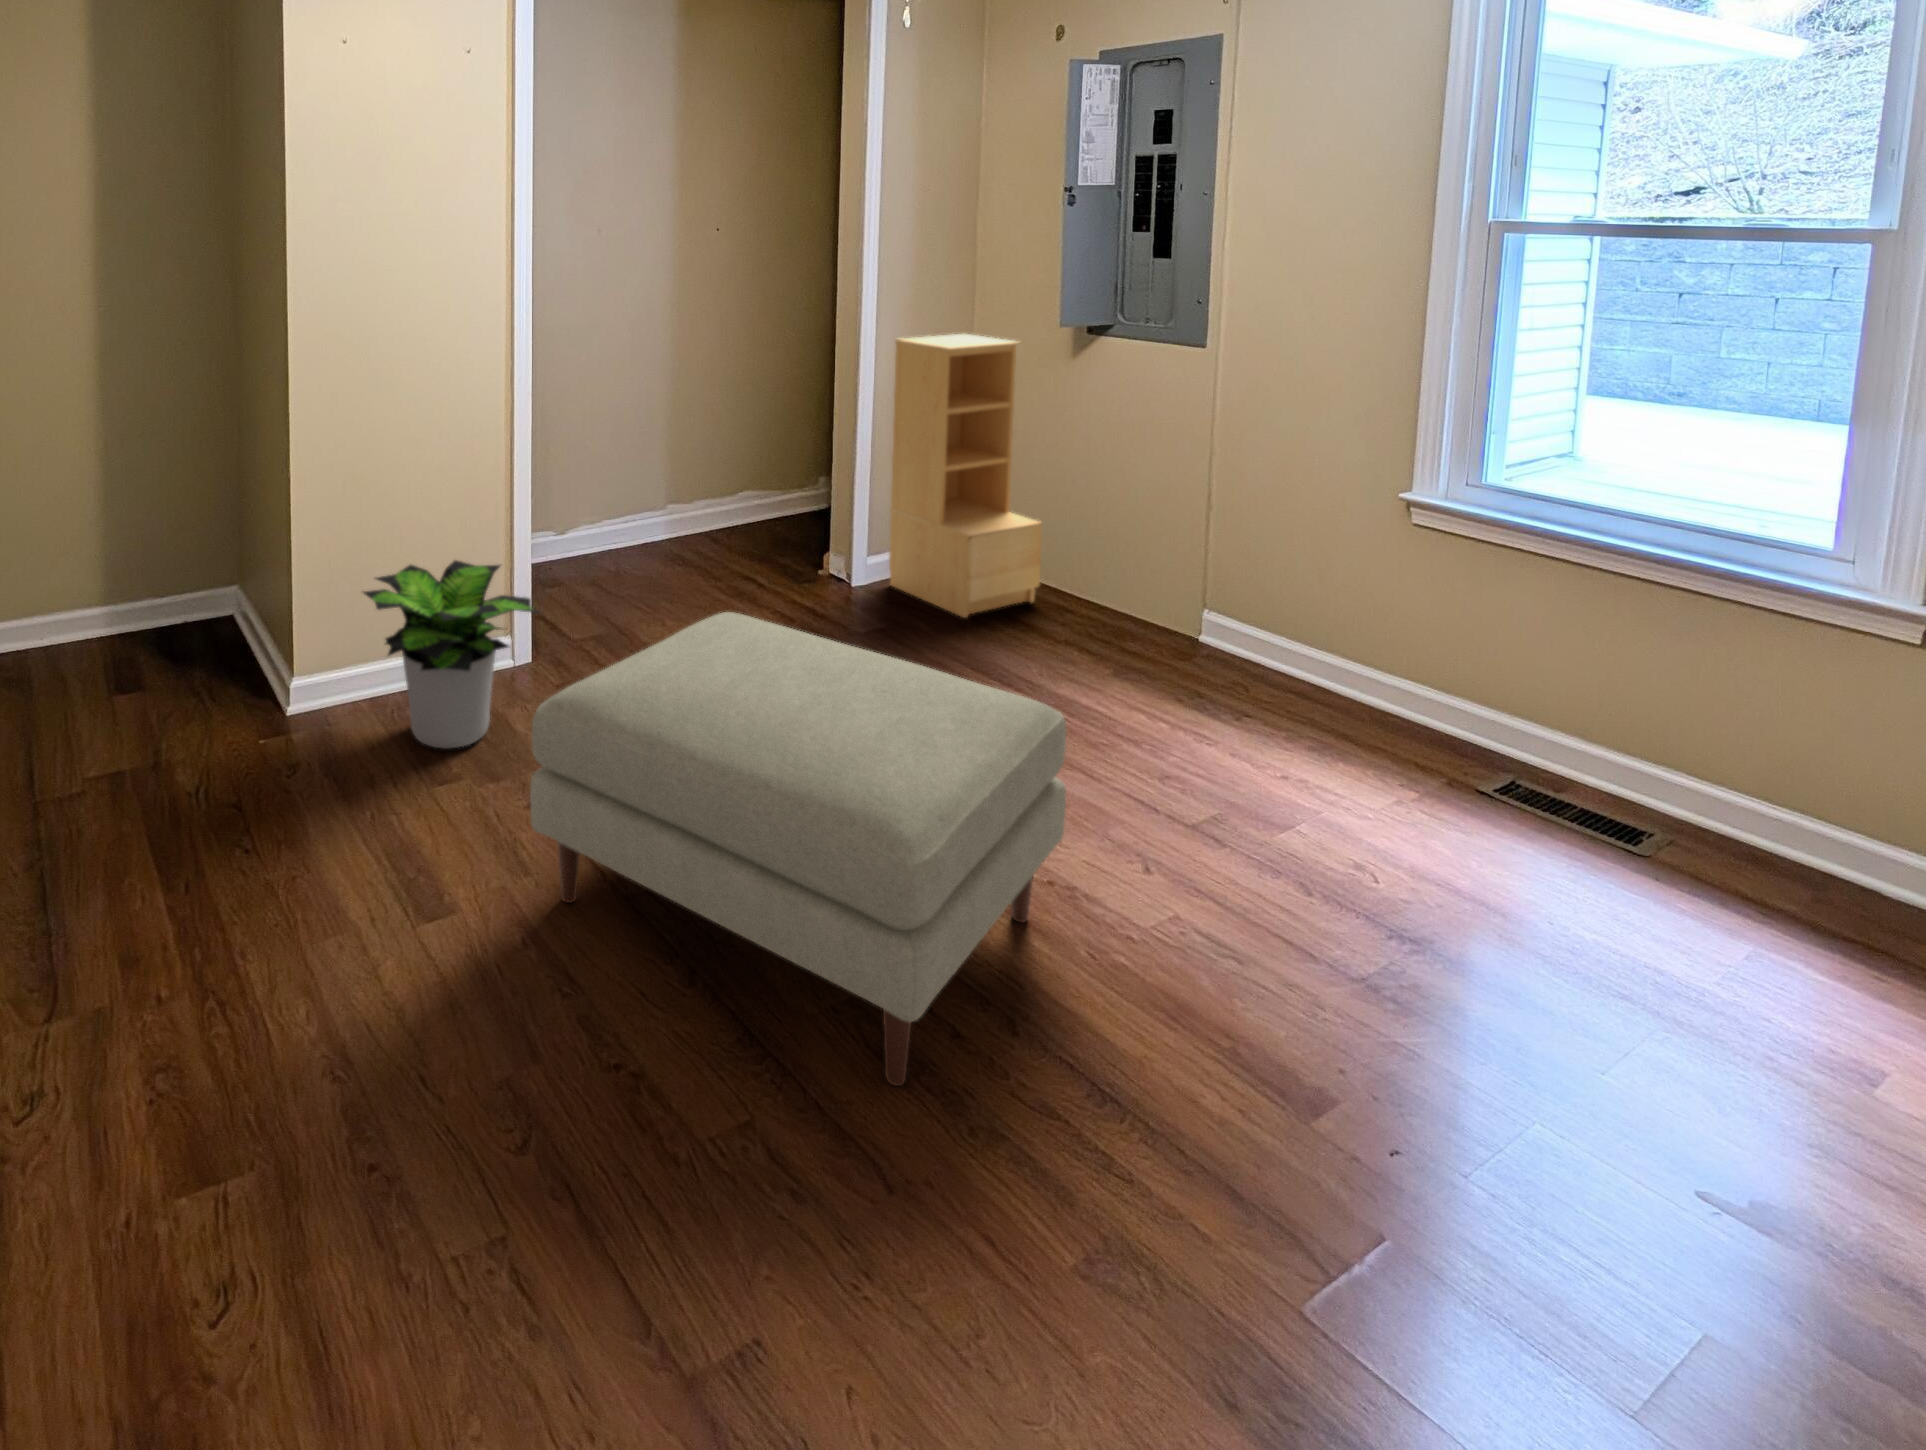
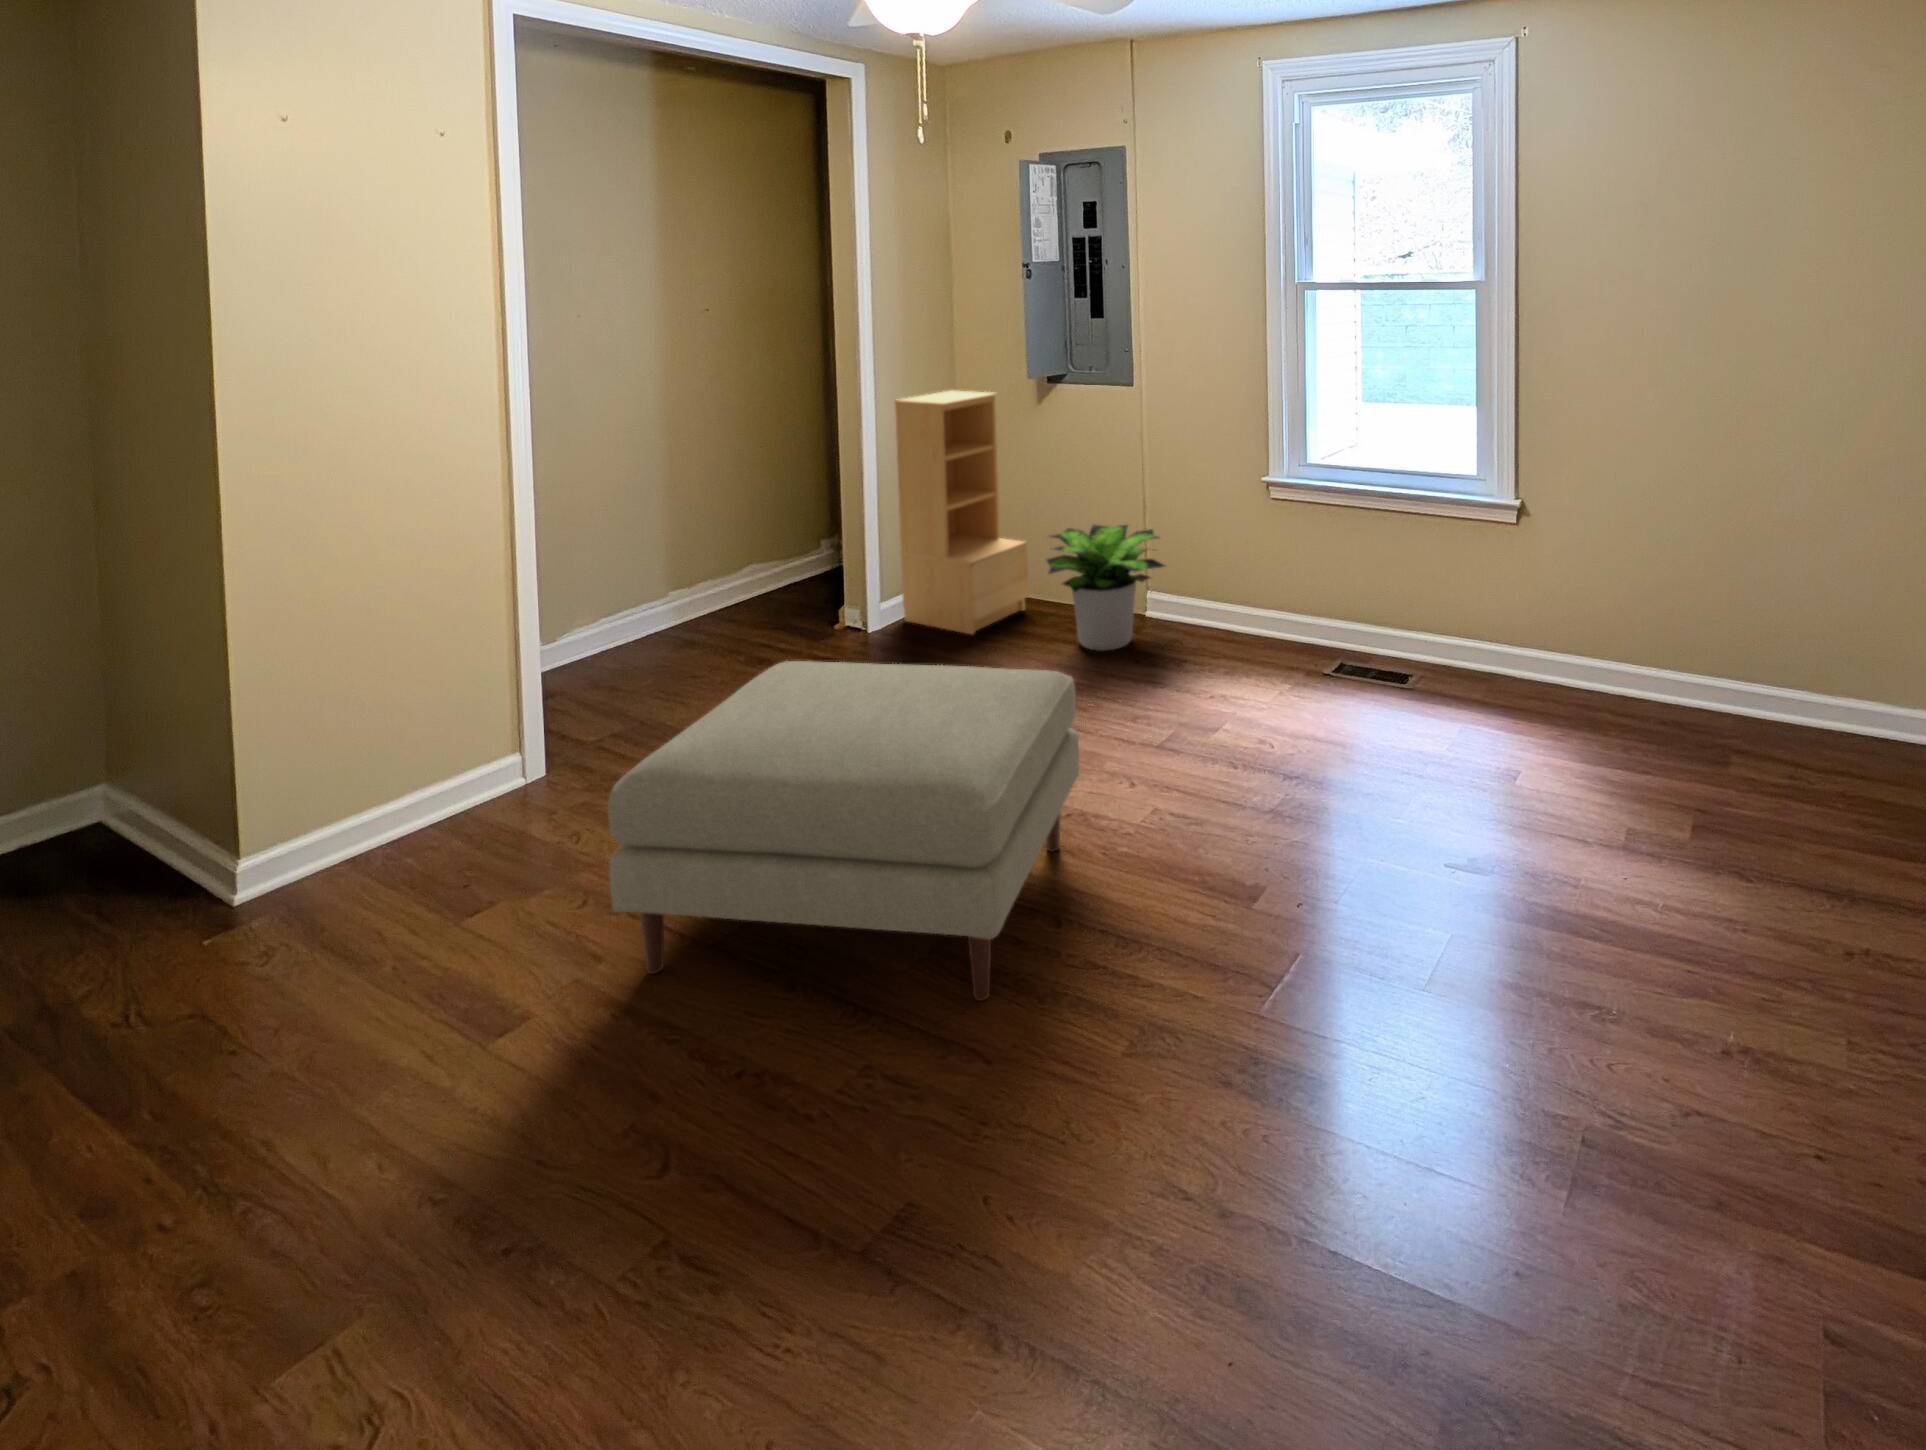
potted plant: present [364,560,539,748] -> present [1047,525,1164,651]

